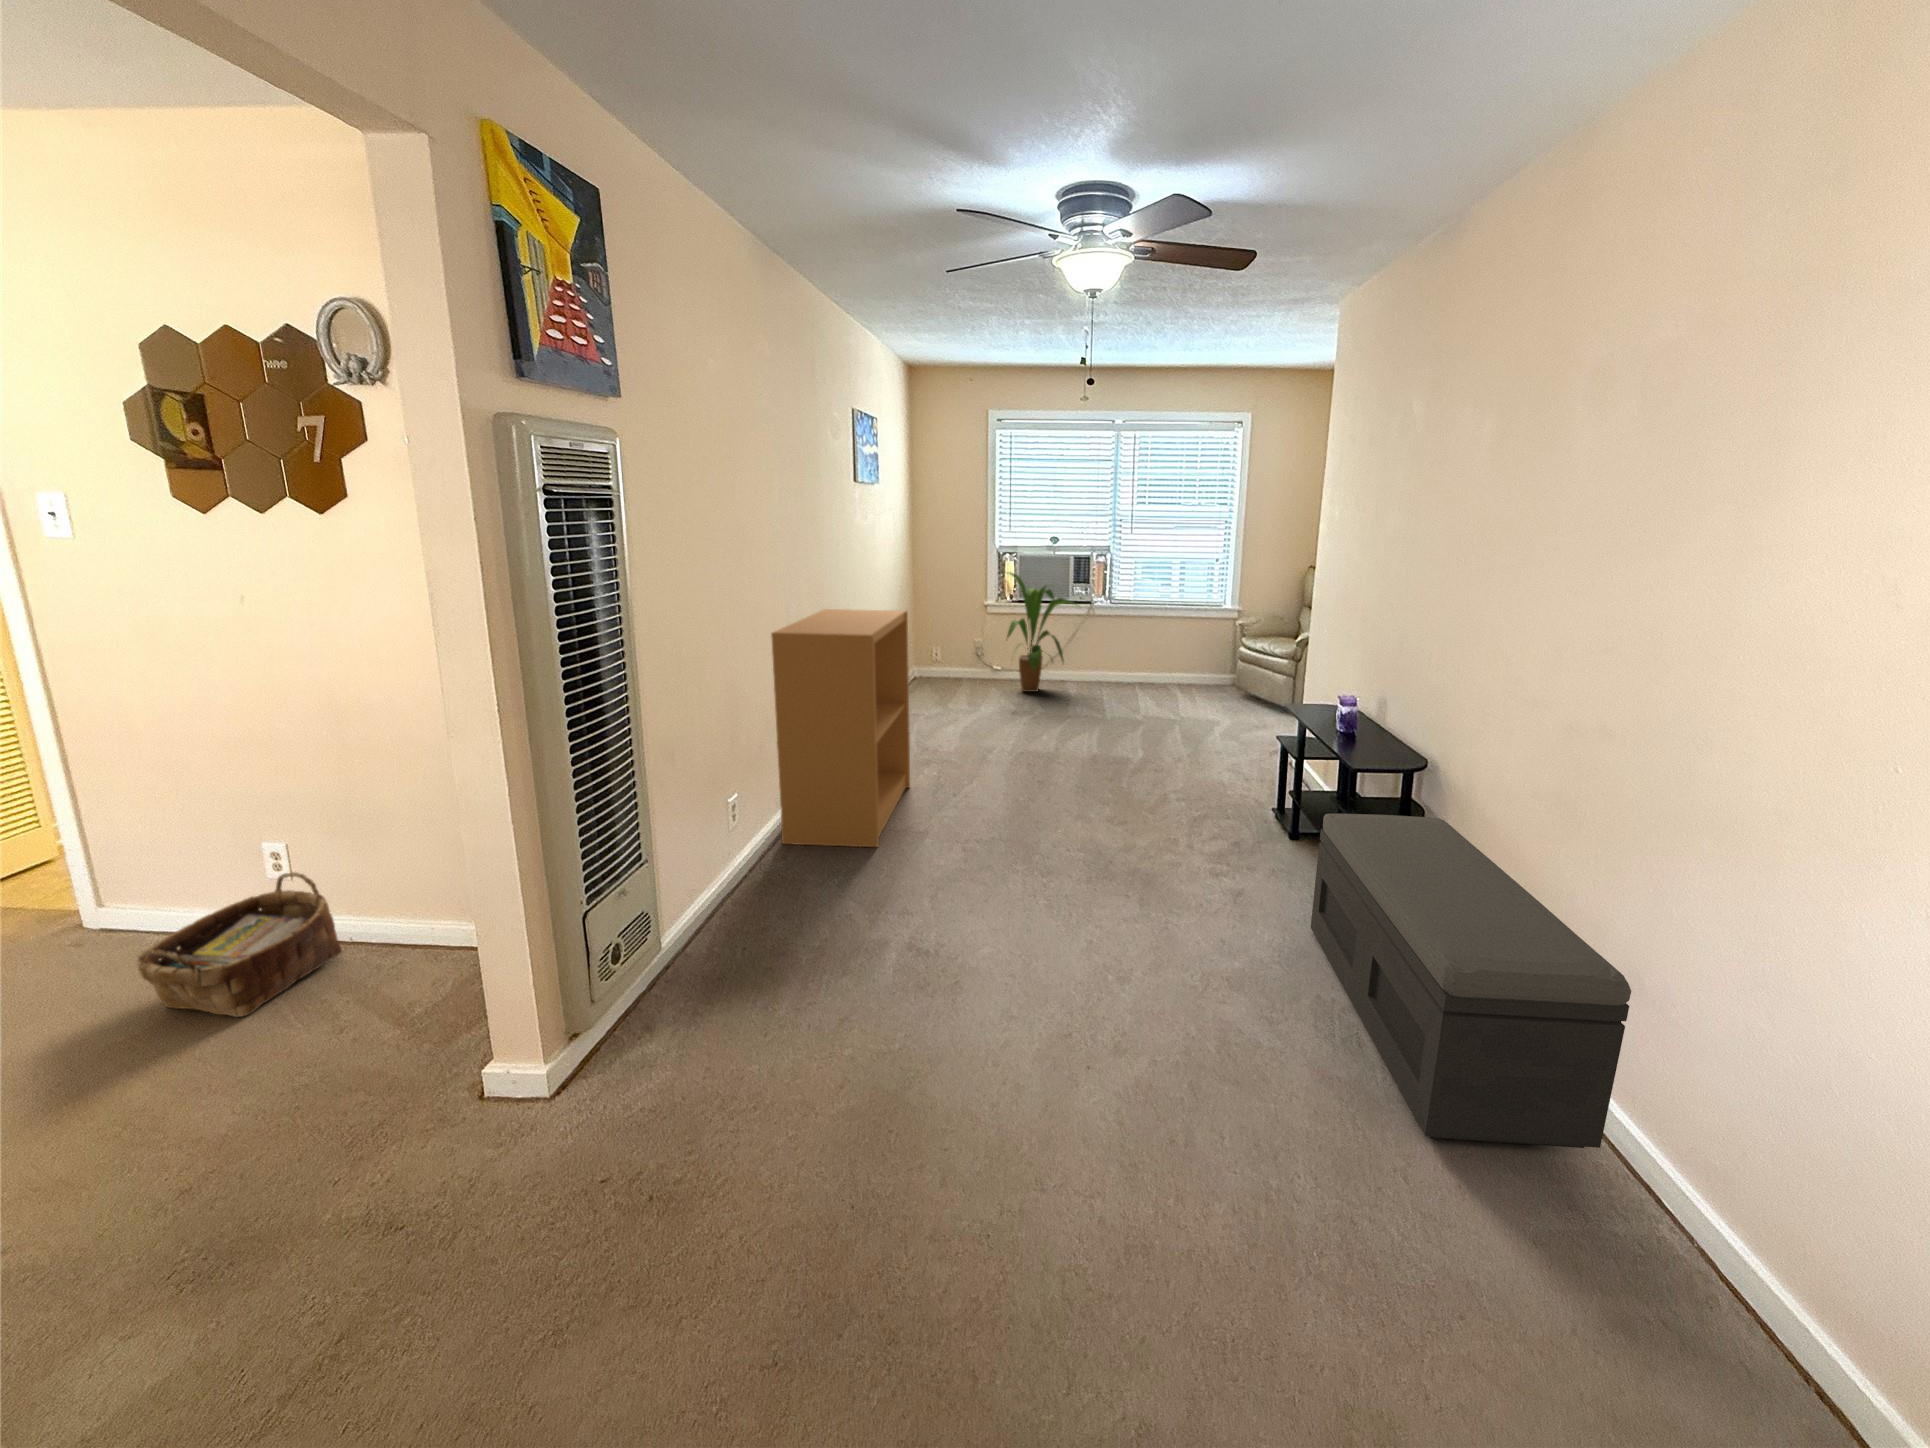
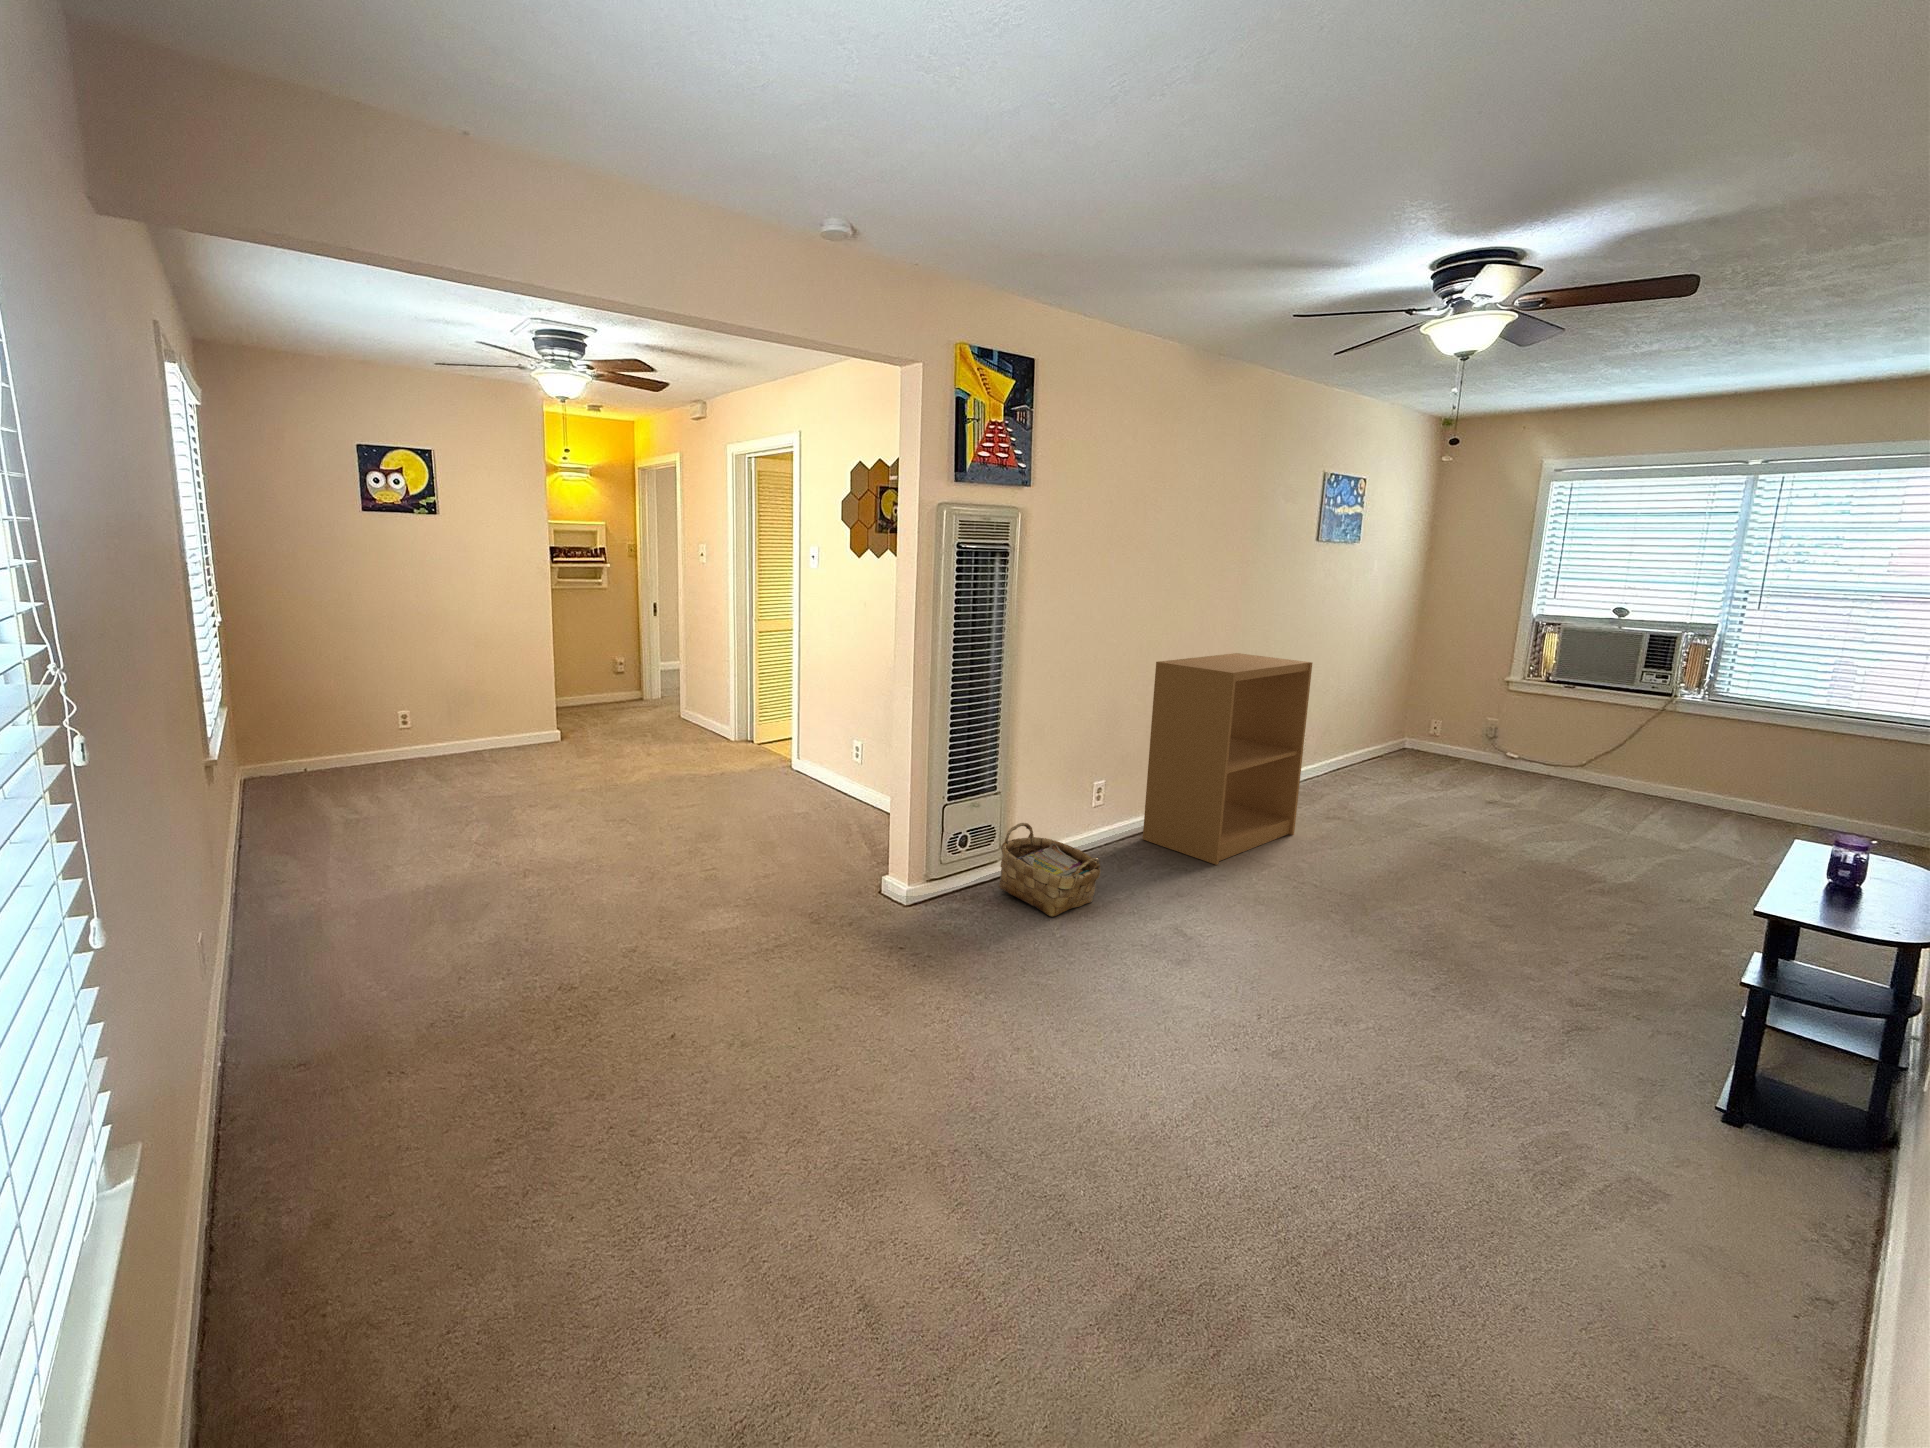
house plant: present [1007,573,1075,692] -> none [1508,643,1648,794]
storage bench: present [1311,813,1631,1148] -> none [1536,951,1908,1425]
woven basket: present [137,872,342,1017] -> present [999,823,1100,917]

